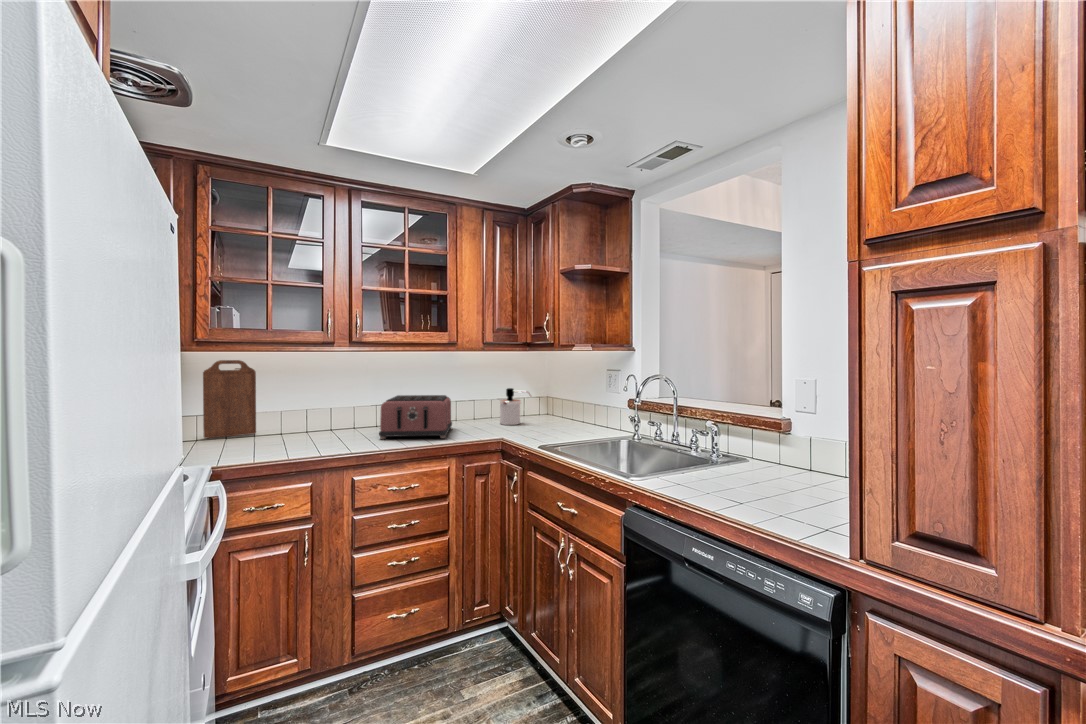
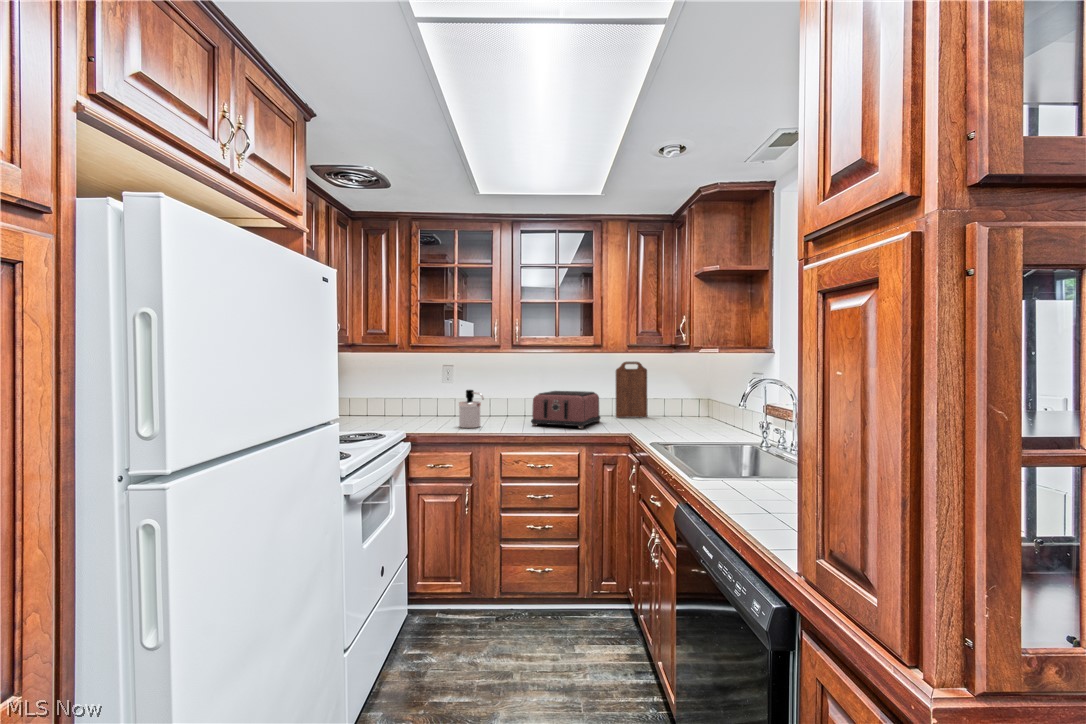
cutting board: present [203,360,256,438] -> present [616,361,647,418]
soap dispenser: present [499,388,532,425] -> present [458,390,484,428]

